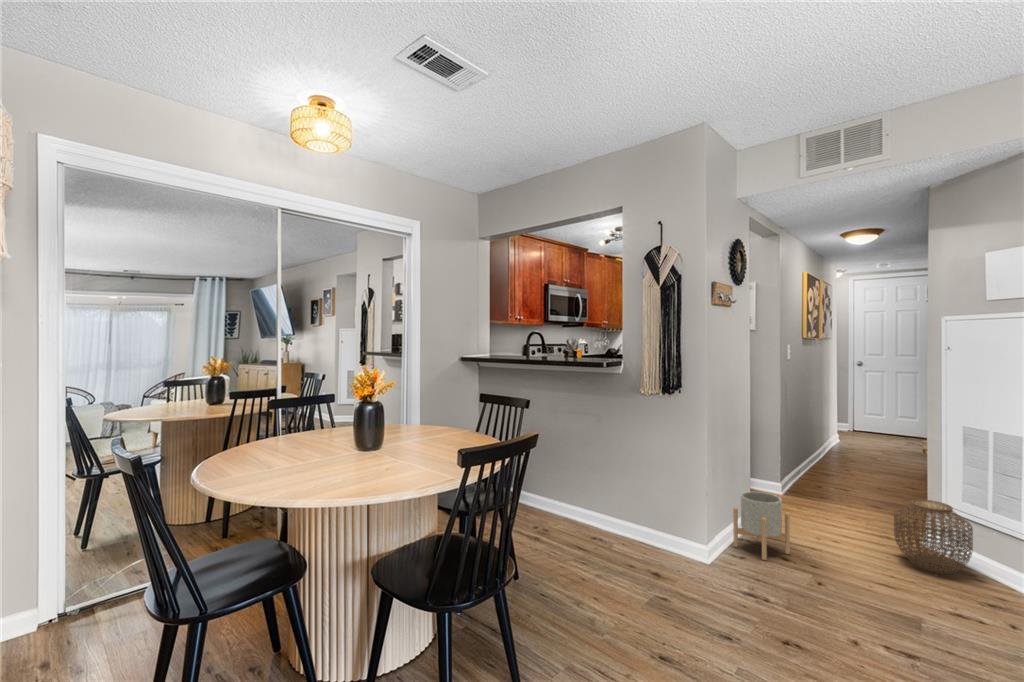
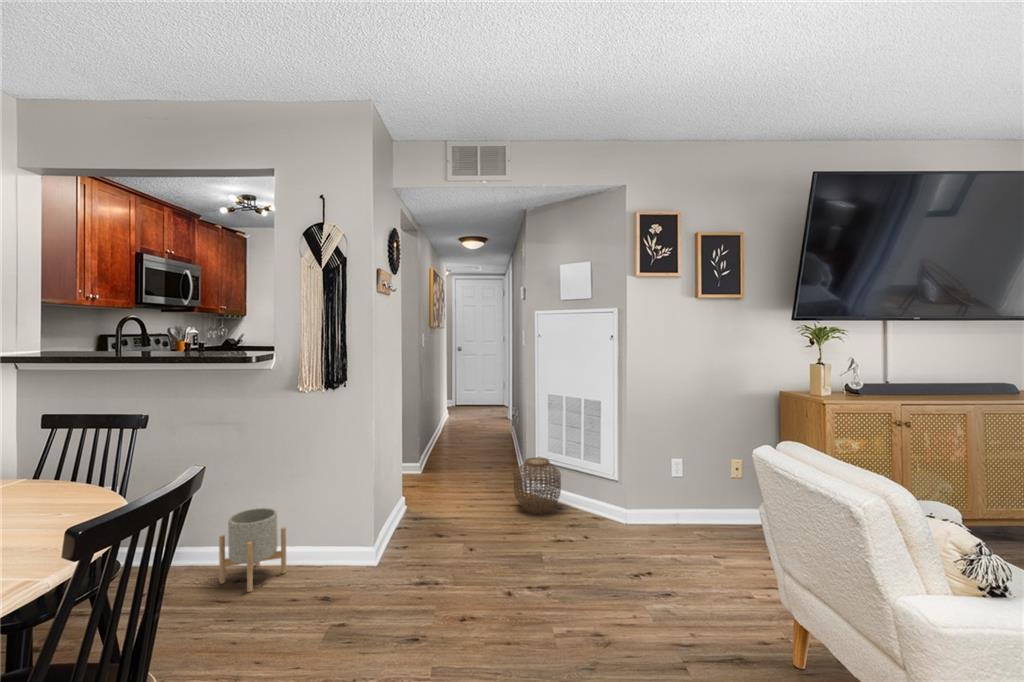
planter: present [733,492,790,560] -> present [219,508,286,592]

